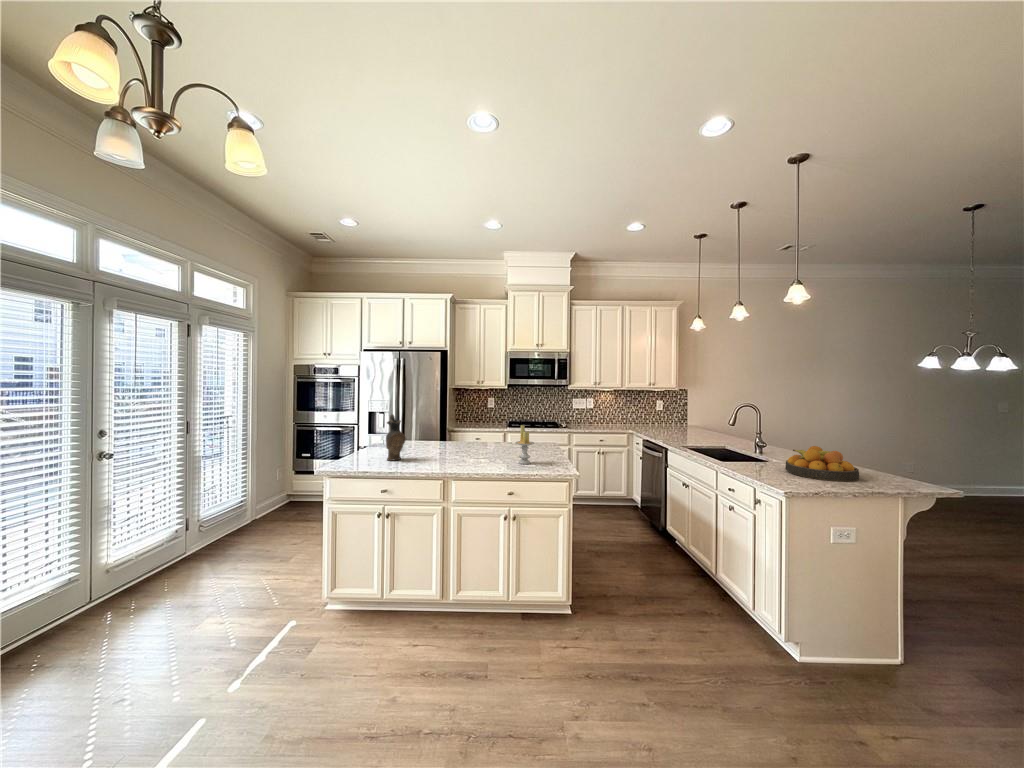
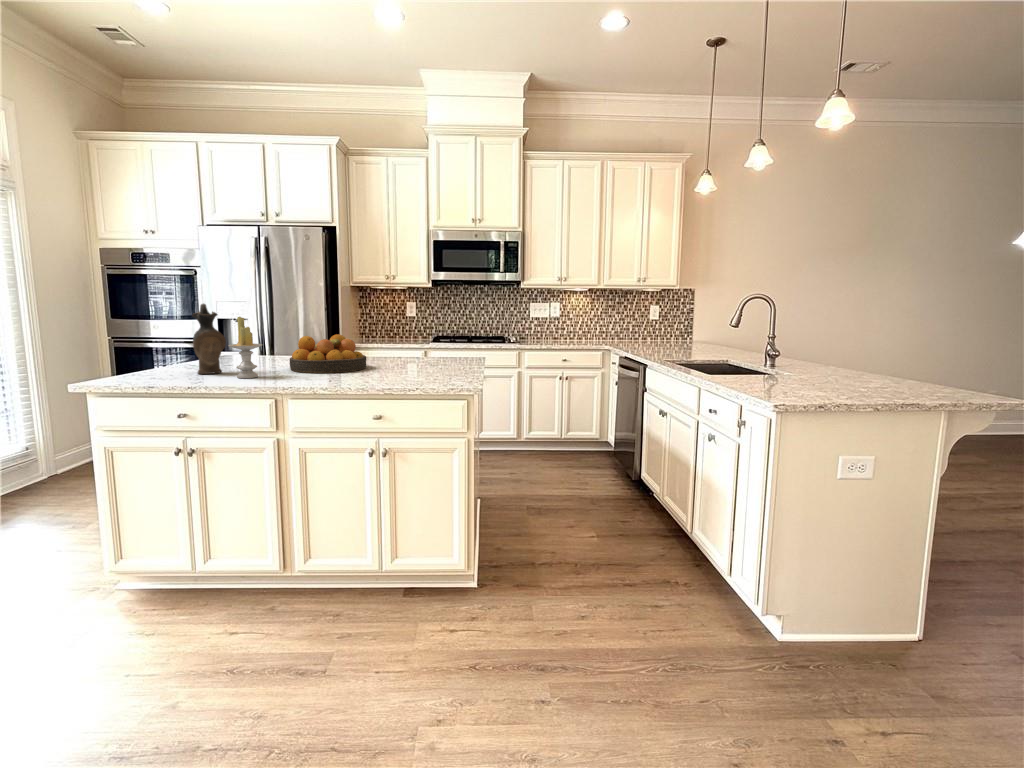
candle: present [515,425,534,464] -> present [228,317,262,378]
fruit bowl: present [785,446,859,481] -> present [290,334,367,373]

